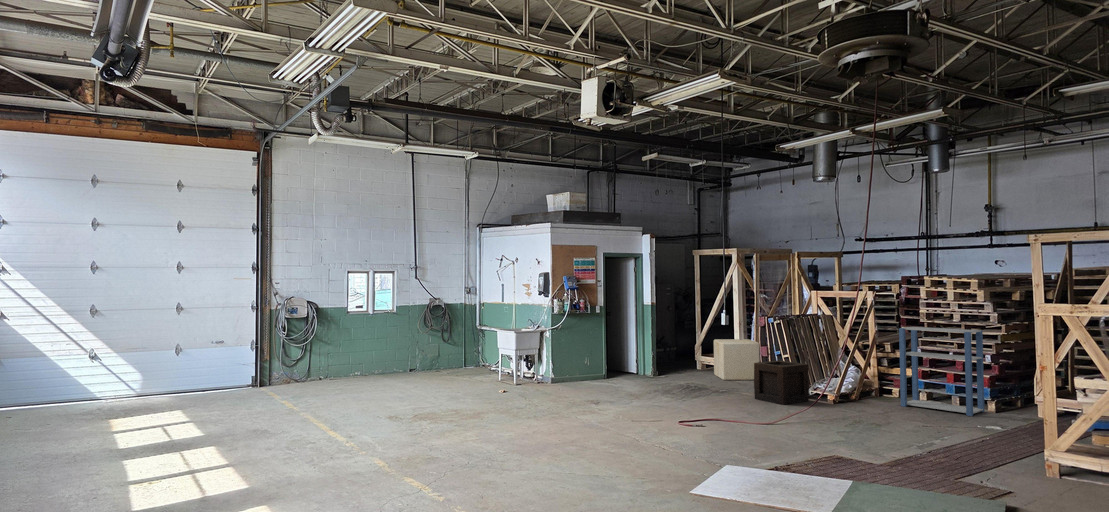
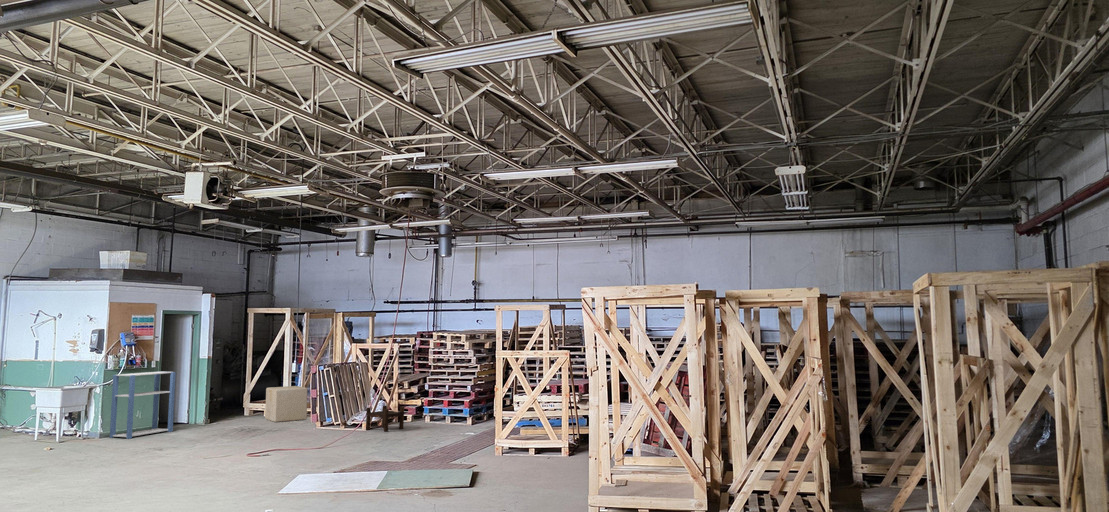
shelving unit: present [899,327,985,416] -> present [110,372,176,439]
wooden crate: present [754,360,809,405] -> none [306,400,349,434]
stool: none [831,374,886,410] -> present [366,406,404,432]

